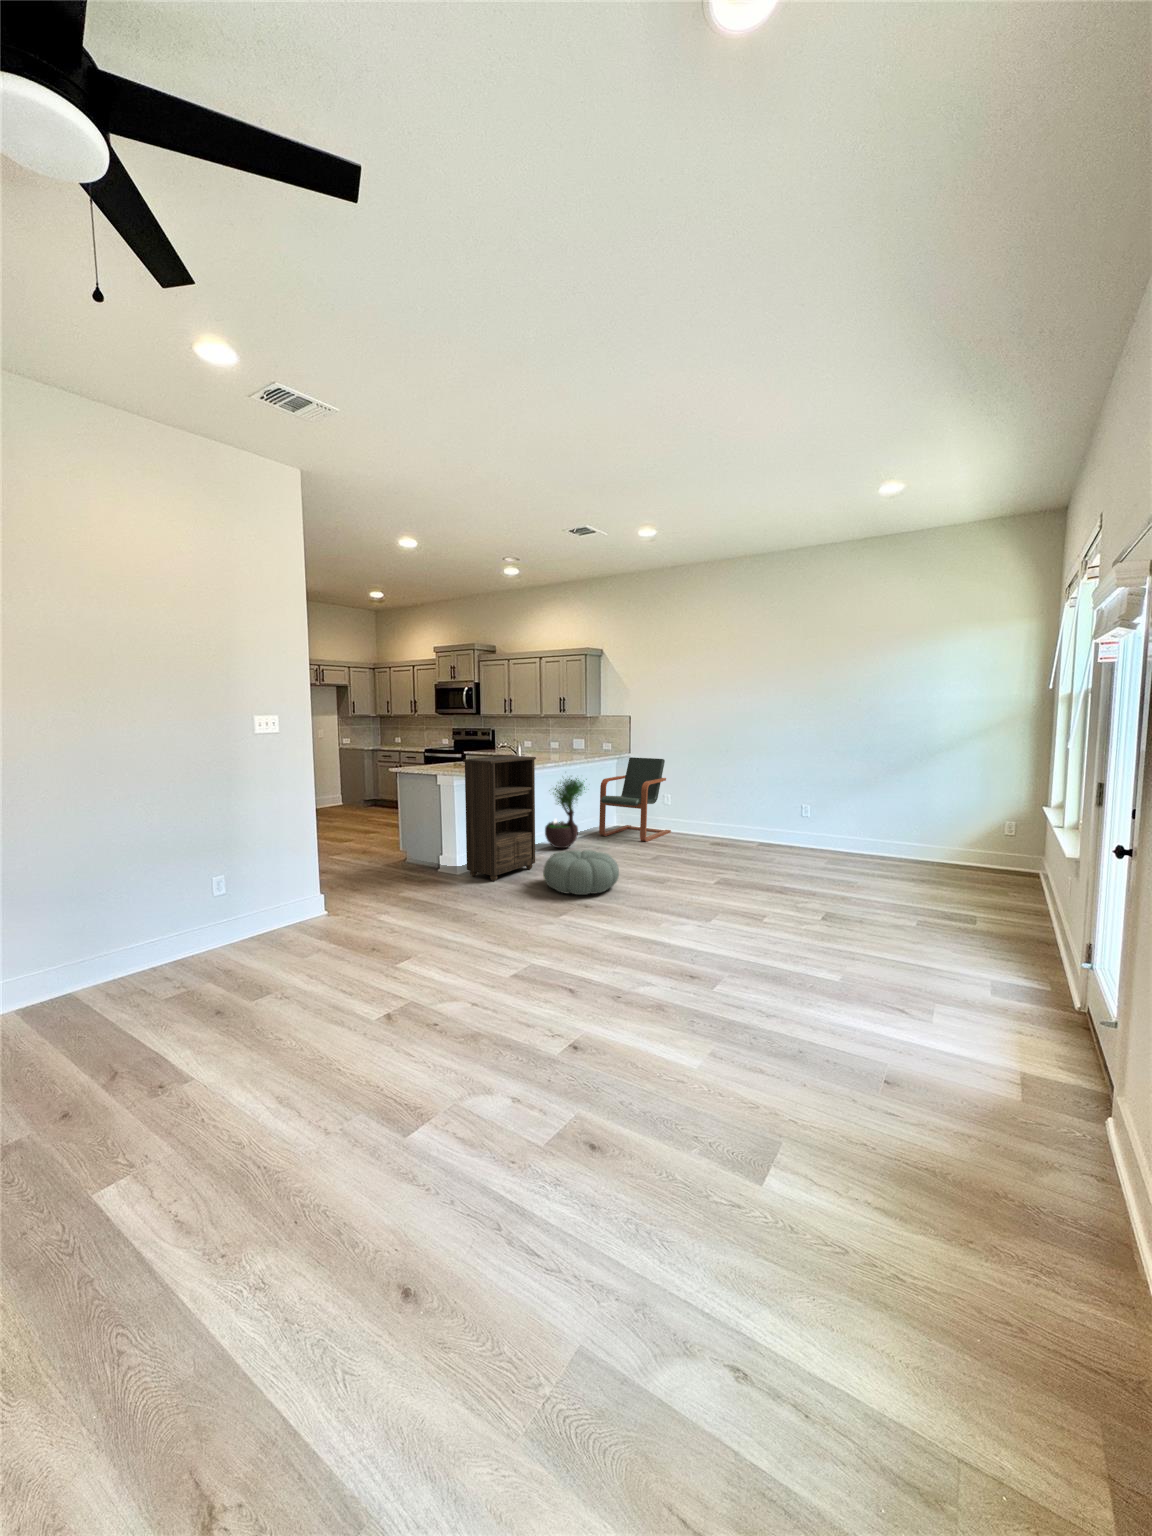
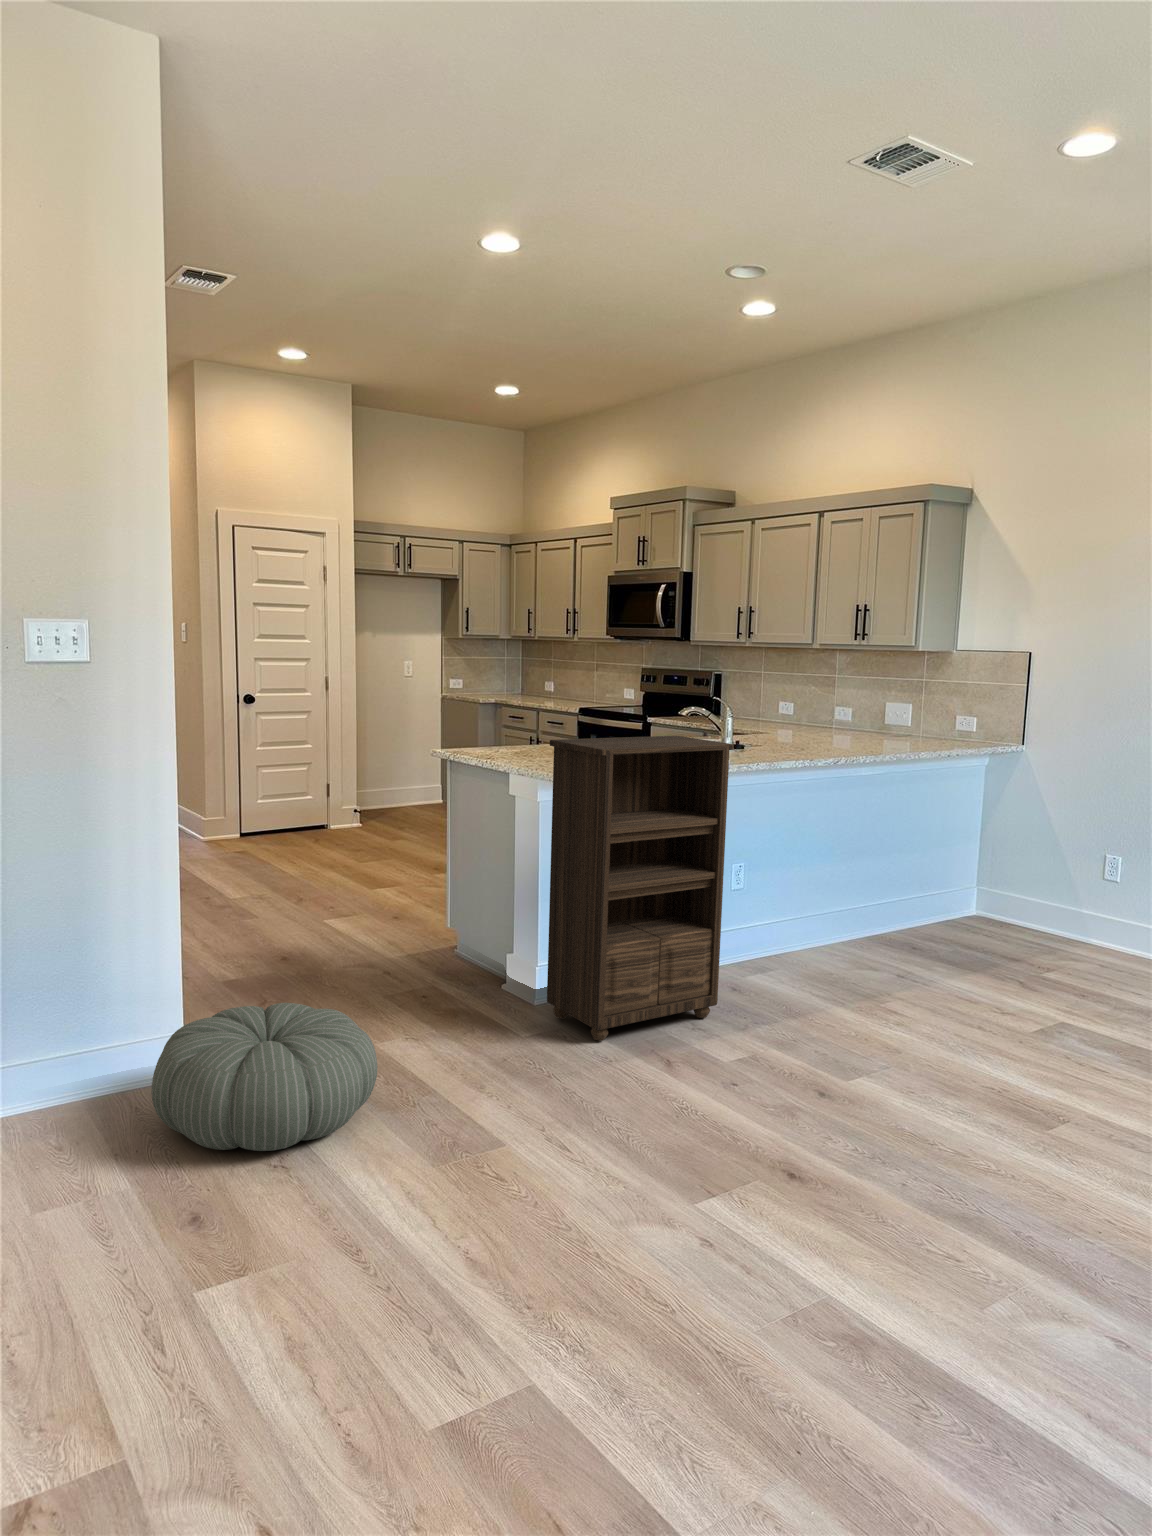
armchair: present [599,757,671,841] -> none [919,756,1115,975]
potted tree: present [545,778,587,848] -> none [771,782,891,967]
pouf: present [543,850,619,895] -> present [152,1003,378,1151]

